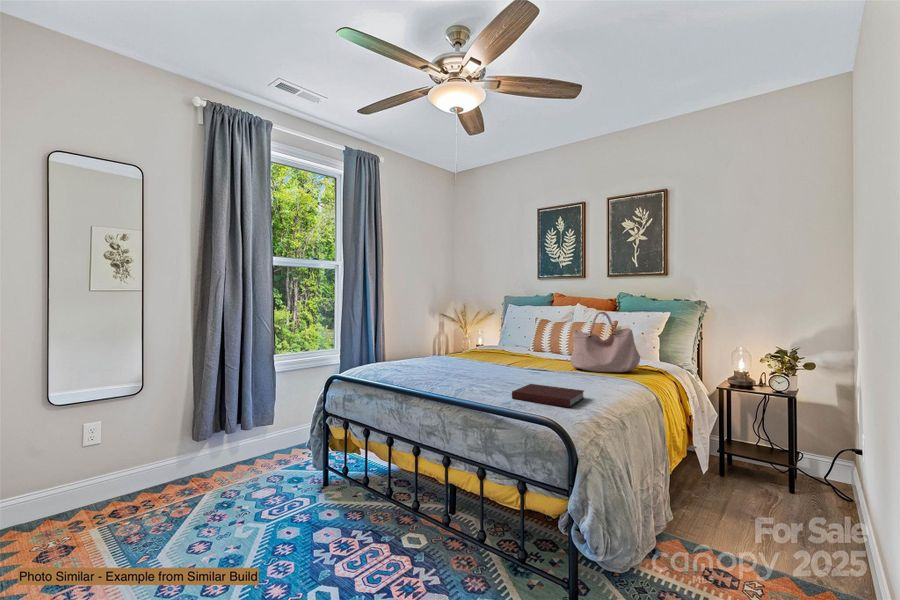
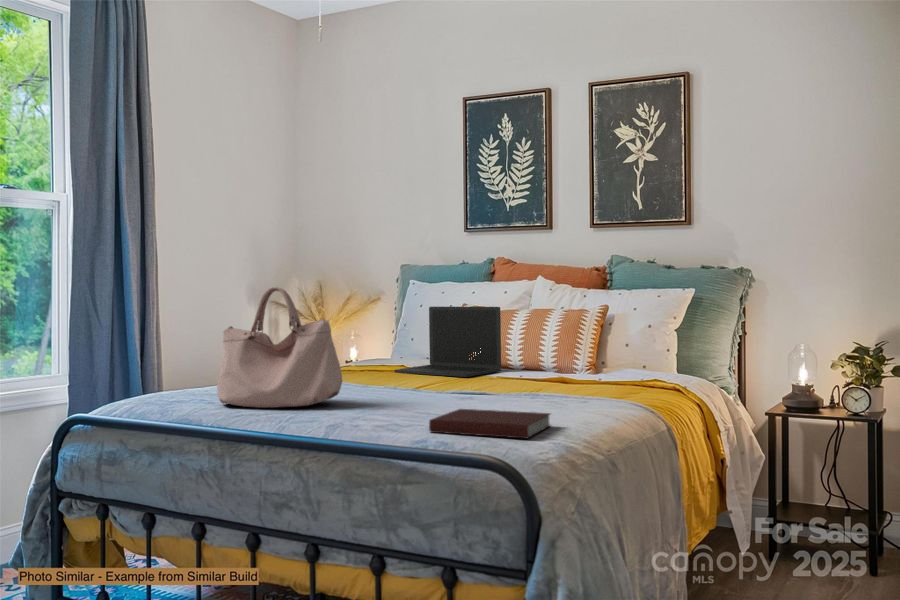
handbag: present [570,312,640,372] -> present [217,287,342,408]
laptop: none [498,320,556,359] -> present [394,307,501,377]

